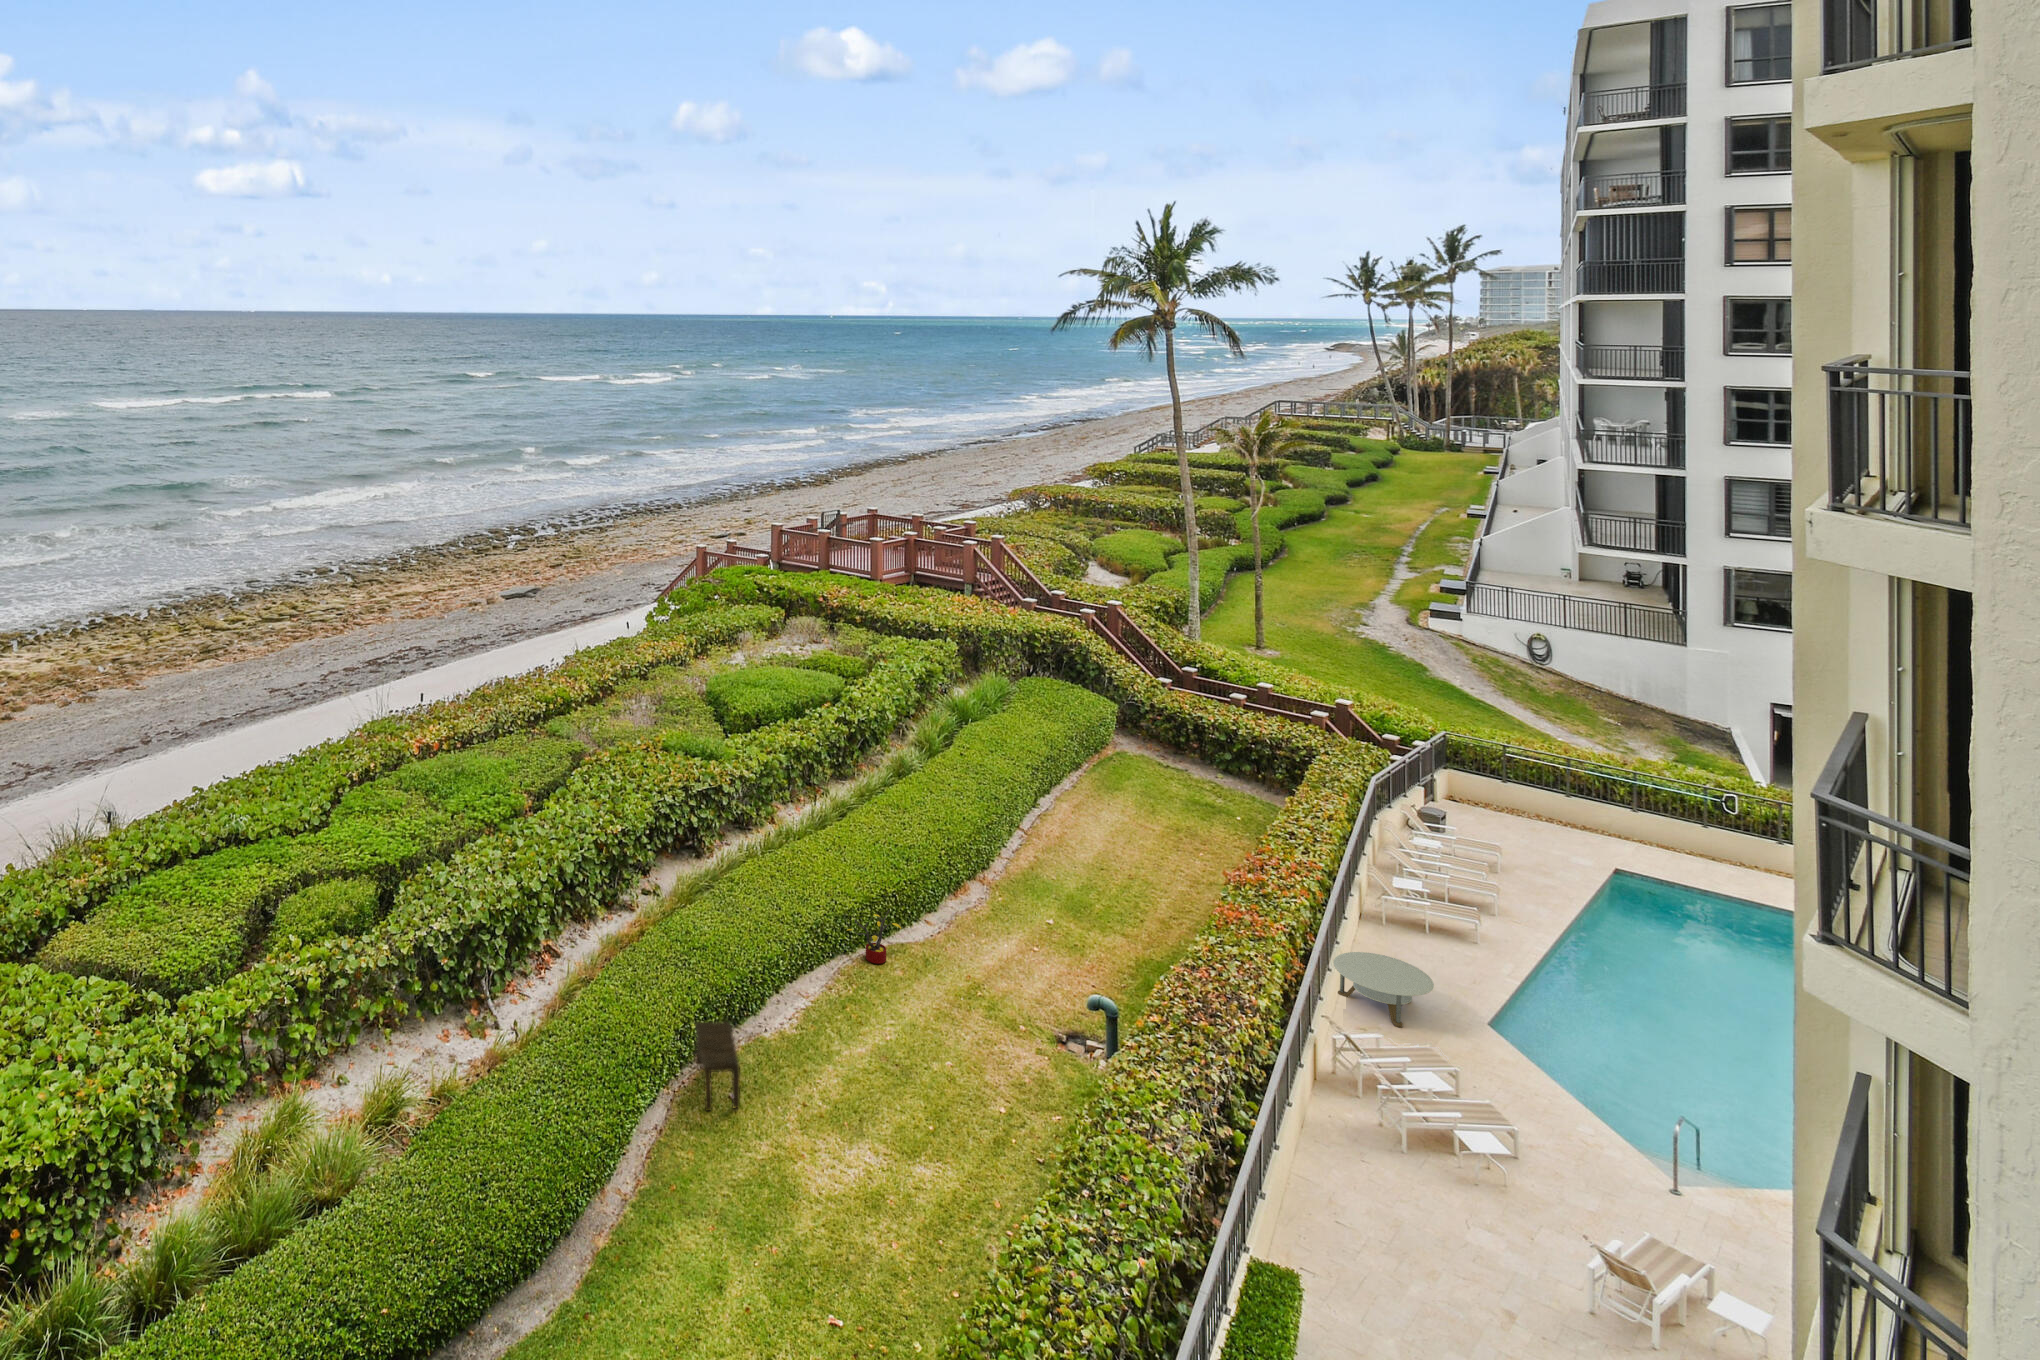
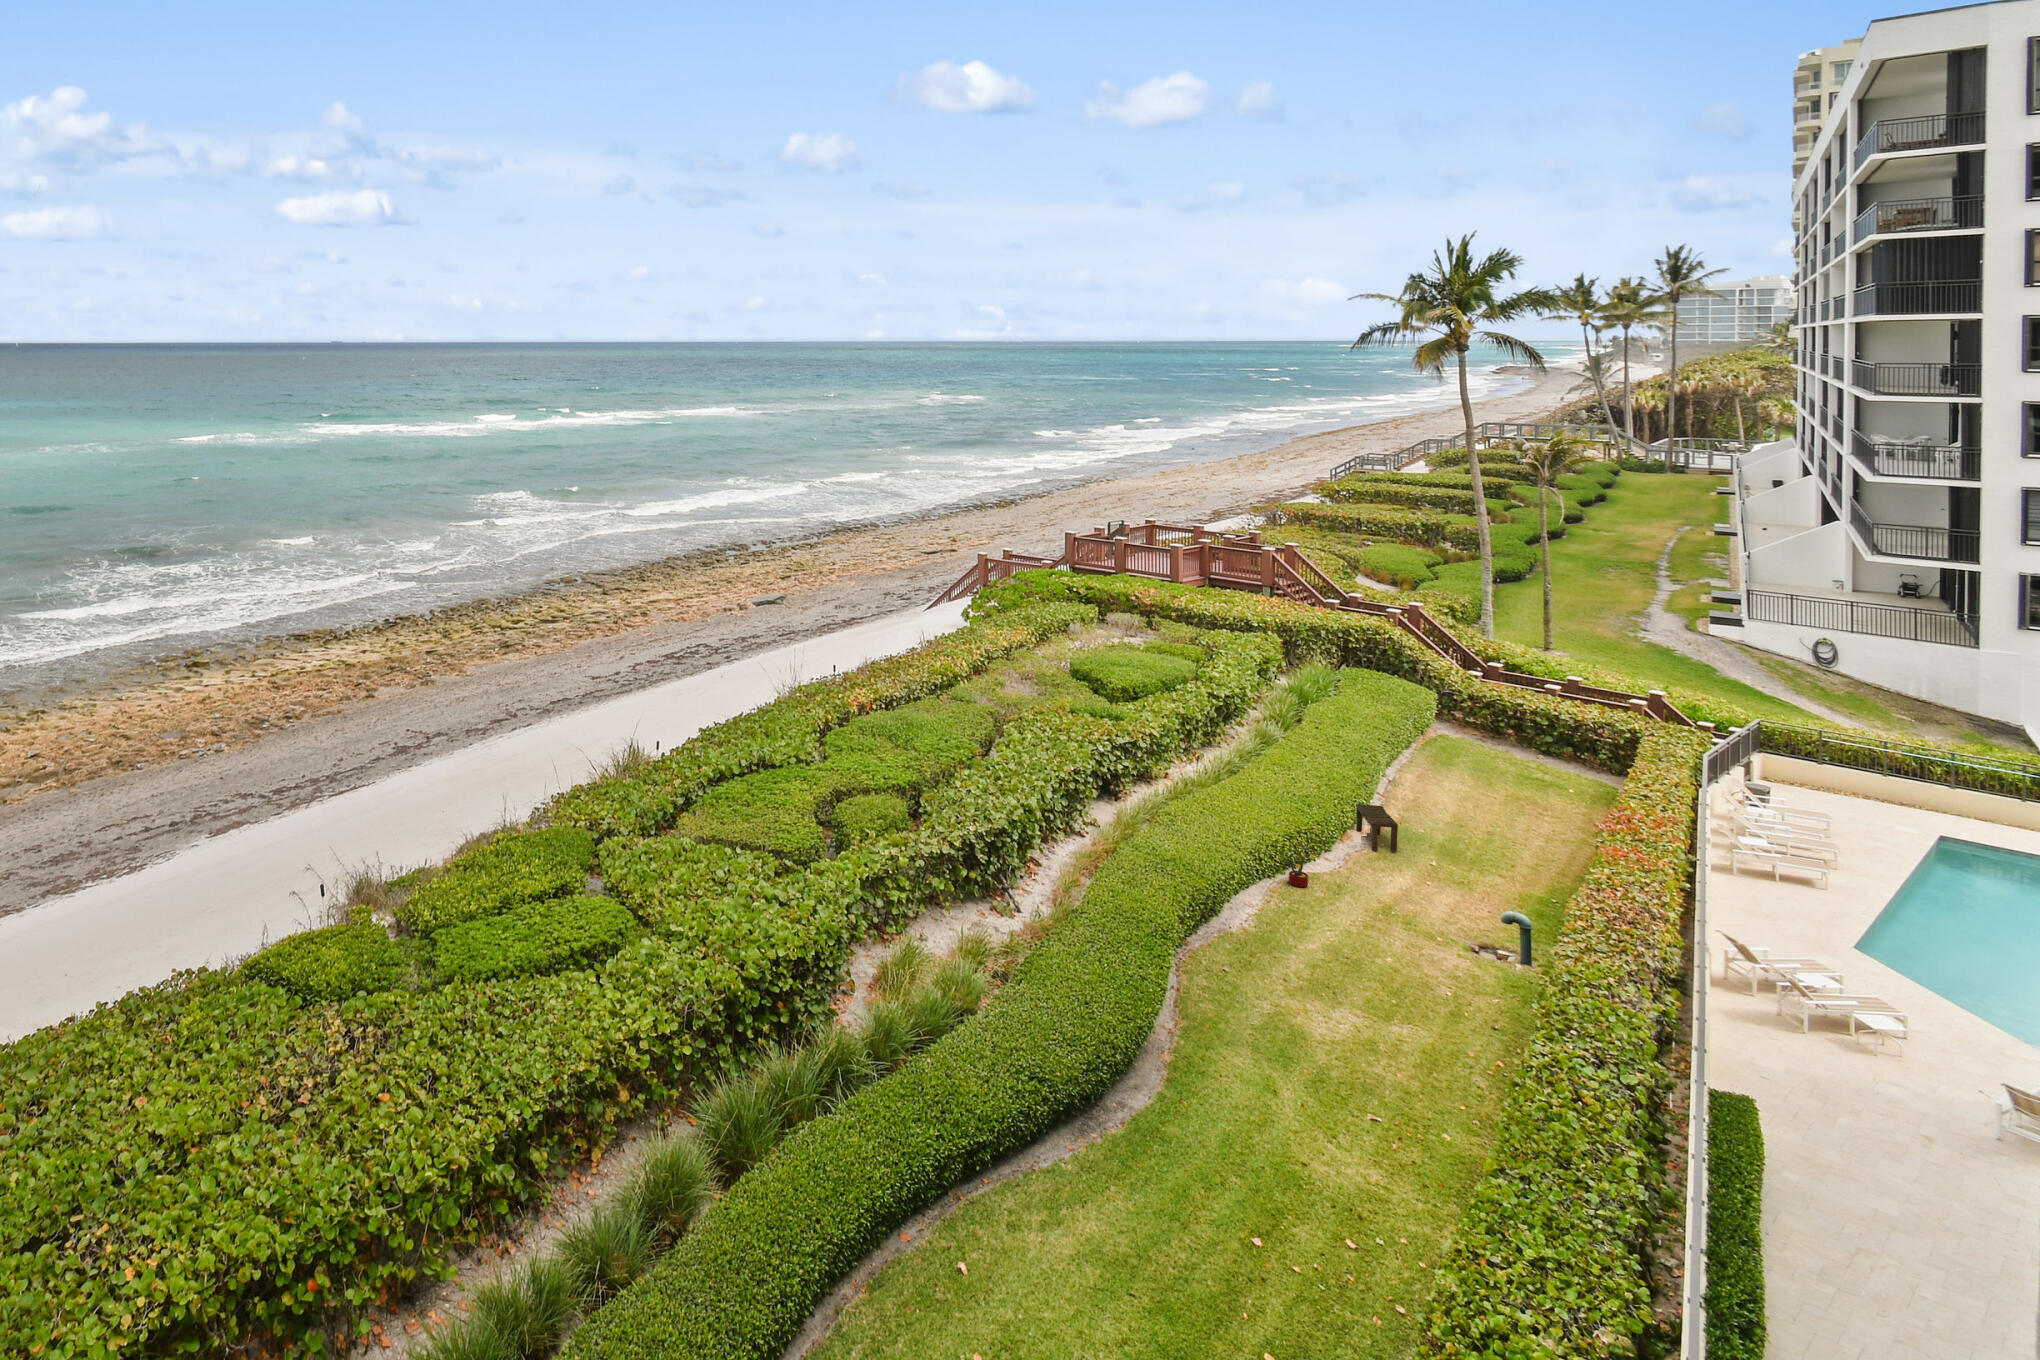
round table: present [1333,952,1434,1027] -> none [1697,889,1791,947]
bench: present [696,1022,740,1111] -> present [1356,804,1398,852]

